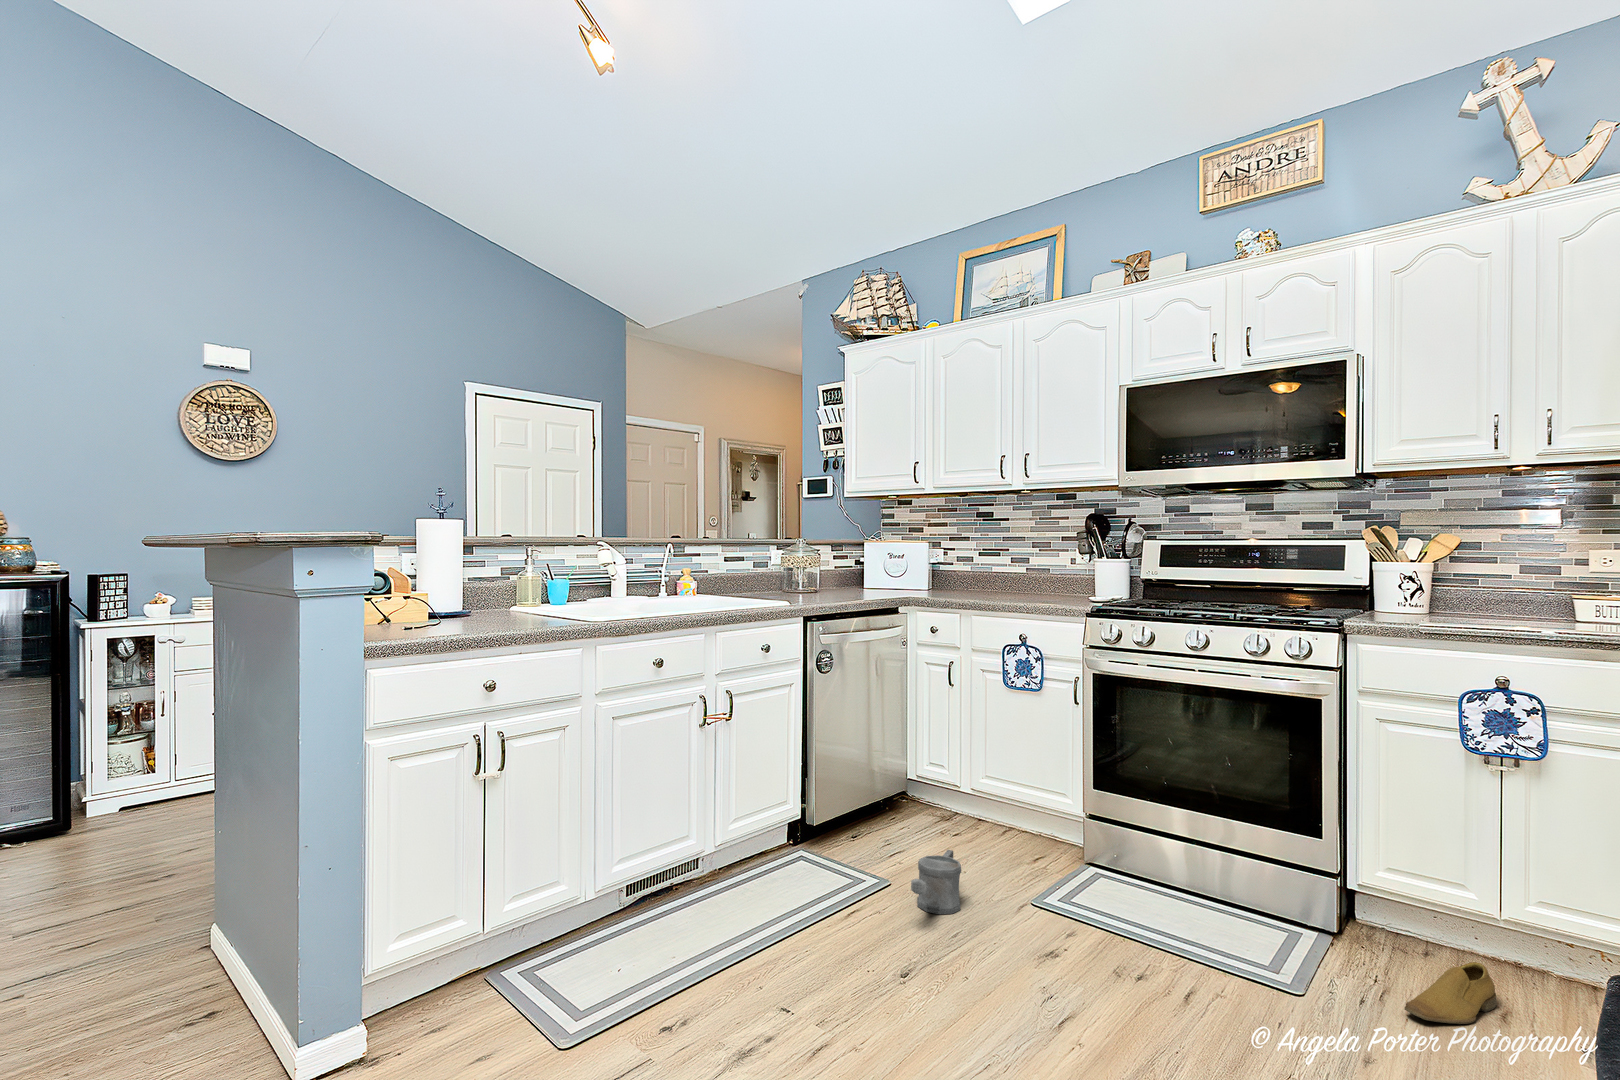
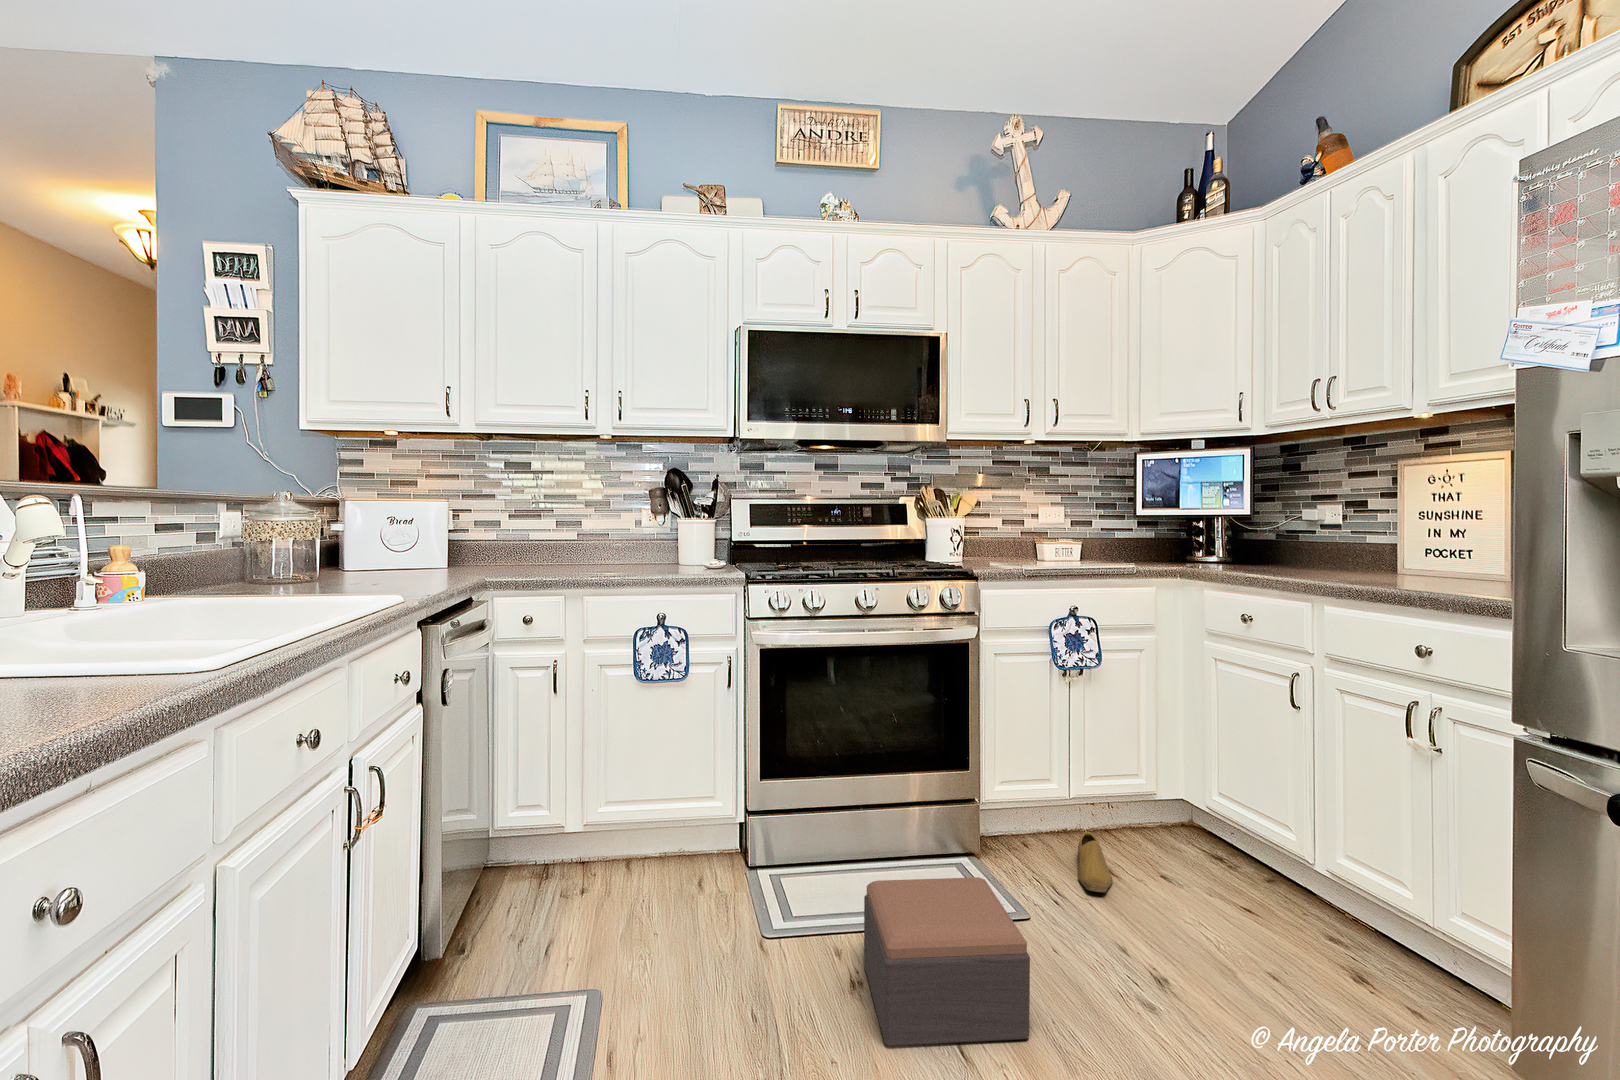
watering can: present [911,850,961,914] -> none [659,905,731,1001]
footstool: none [1008,875,1182,1038] -> present [864,877,1030,1046]

